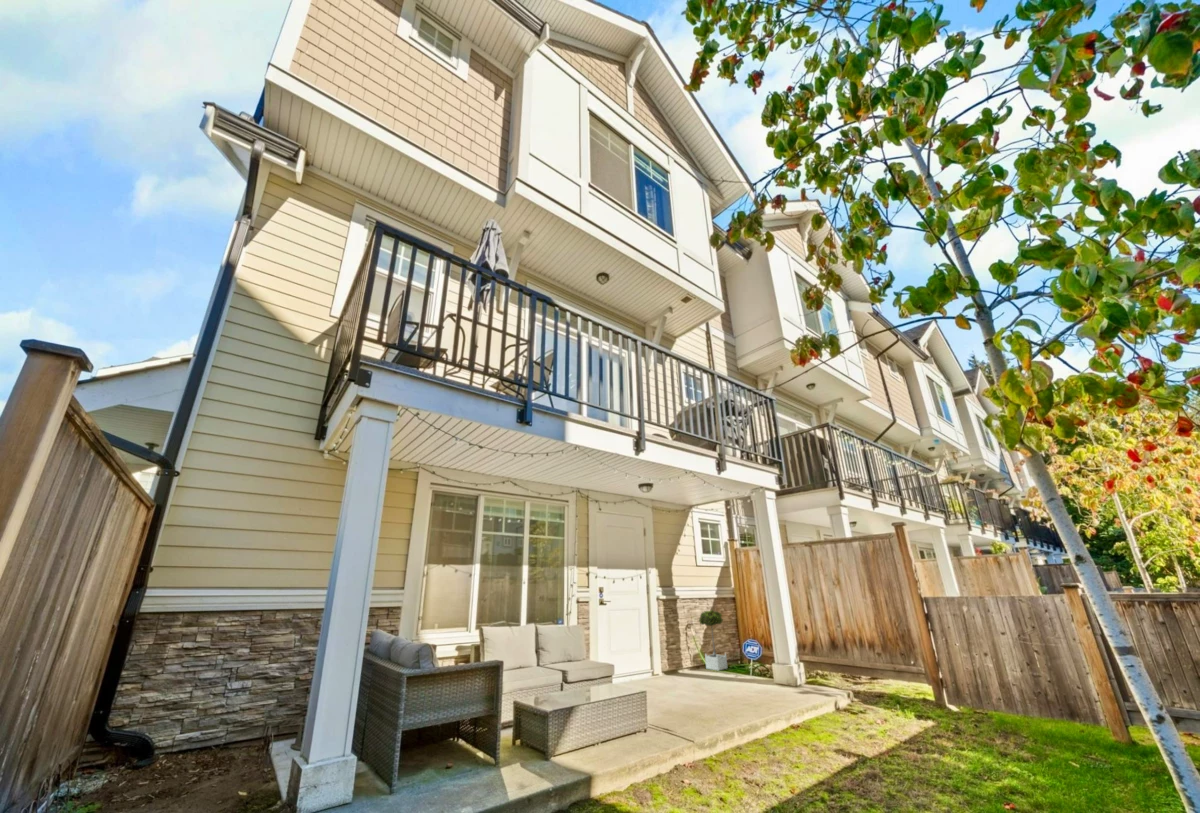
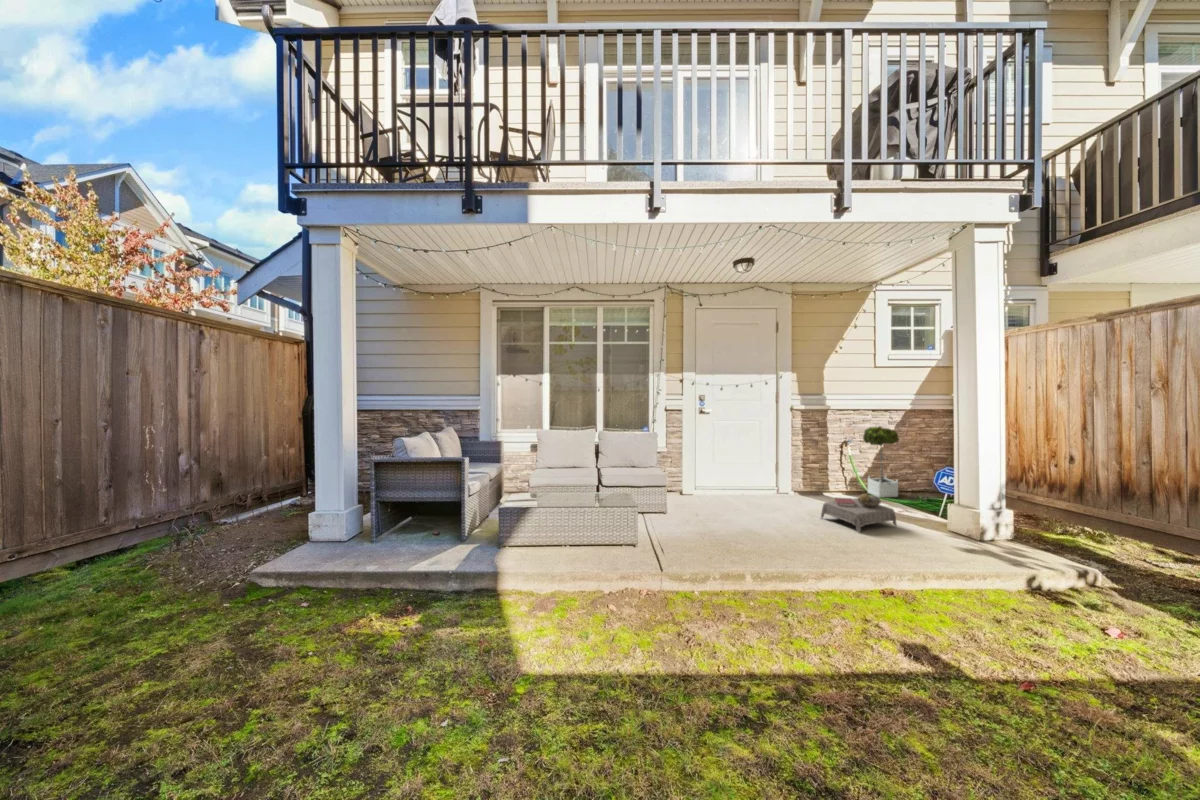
ottoman: none [715,660,764,693] -> present [821,494,896,532]

